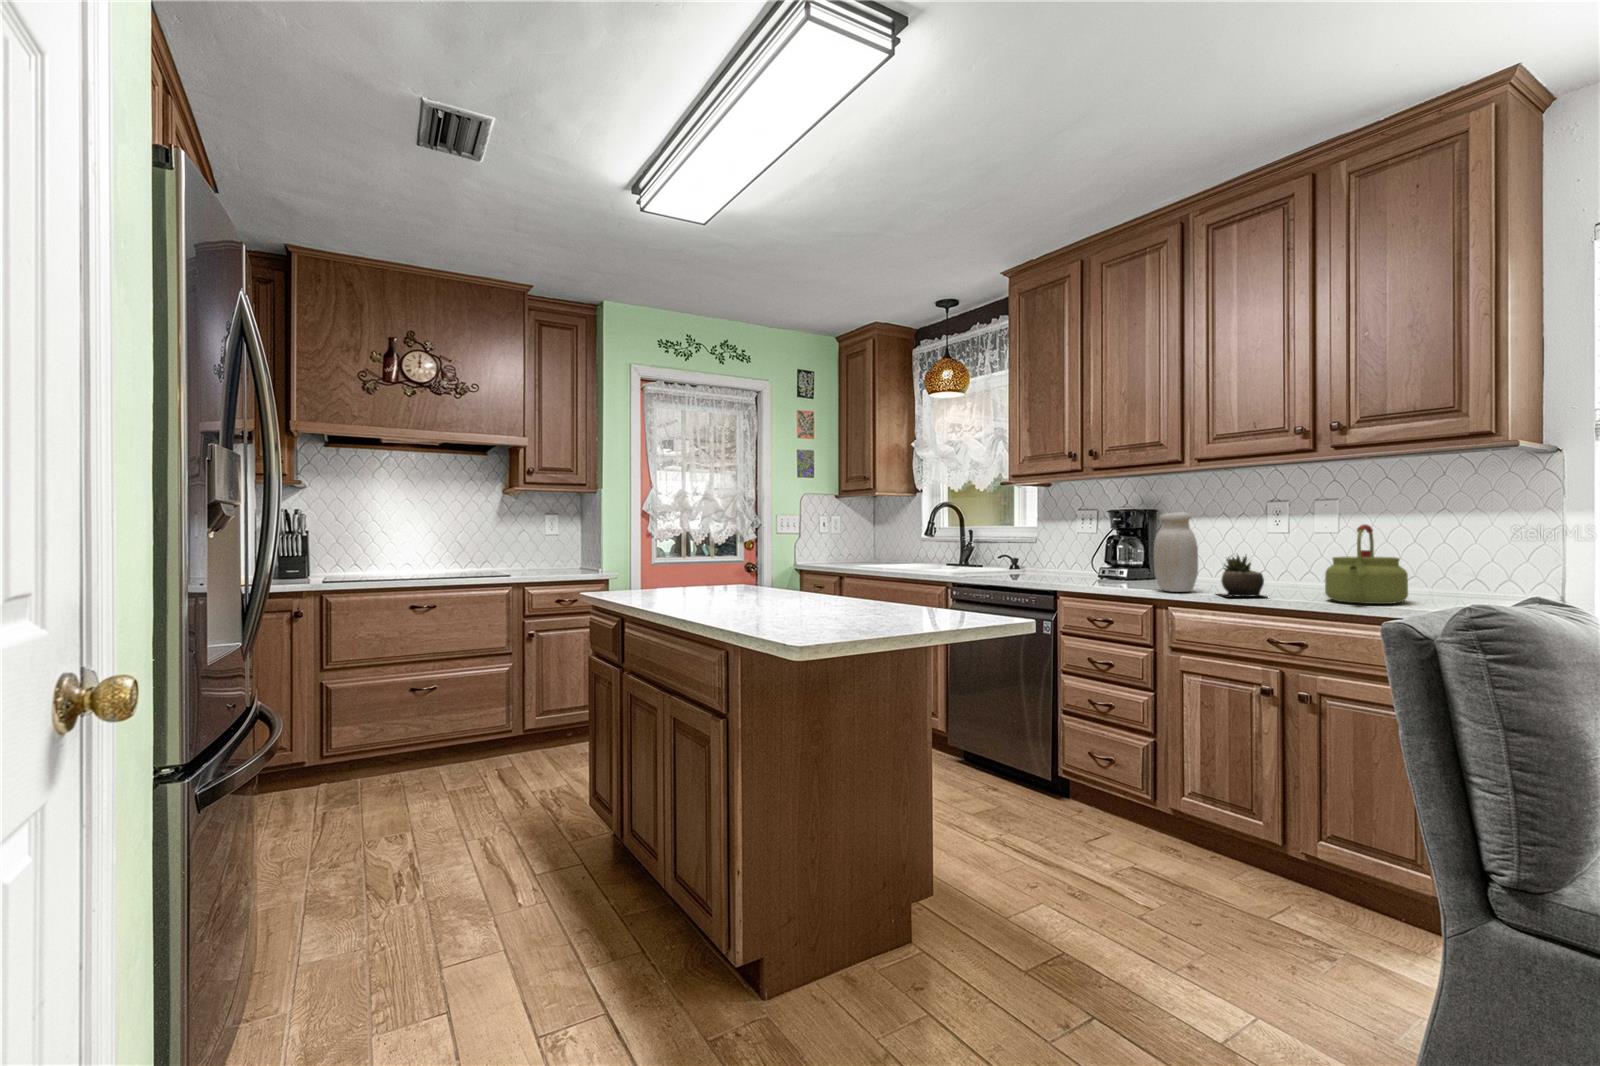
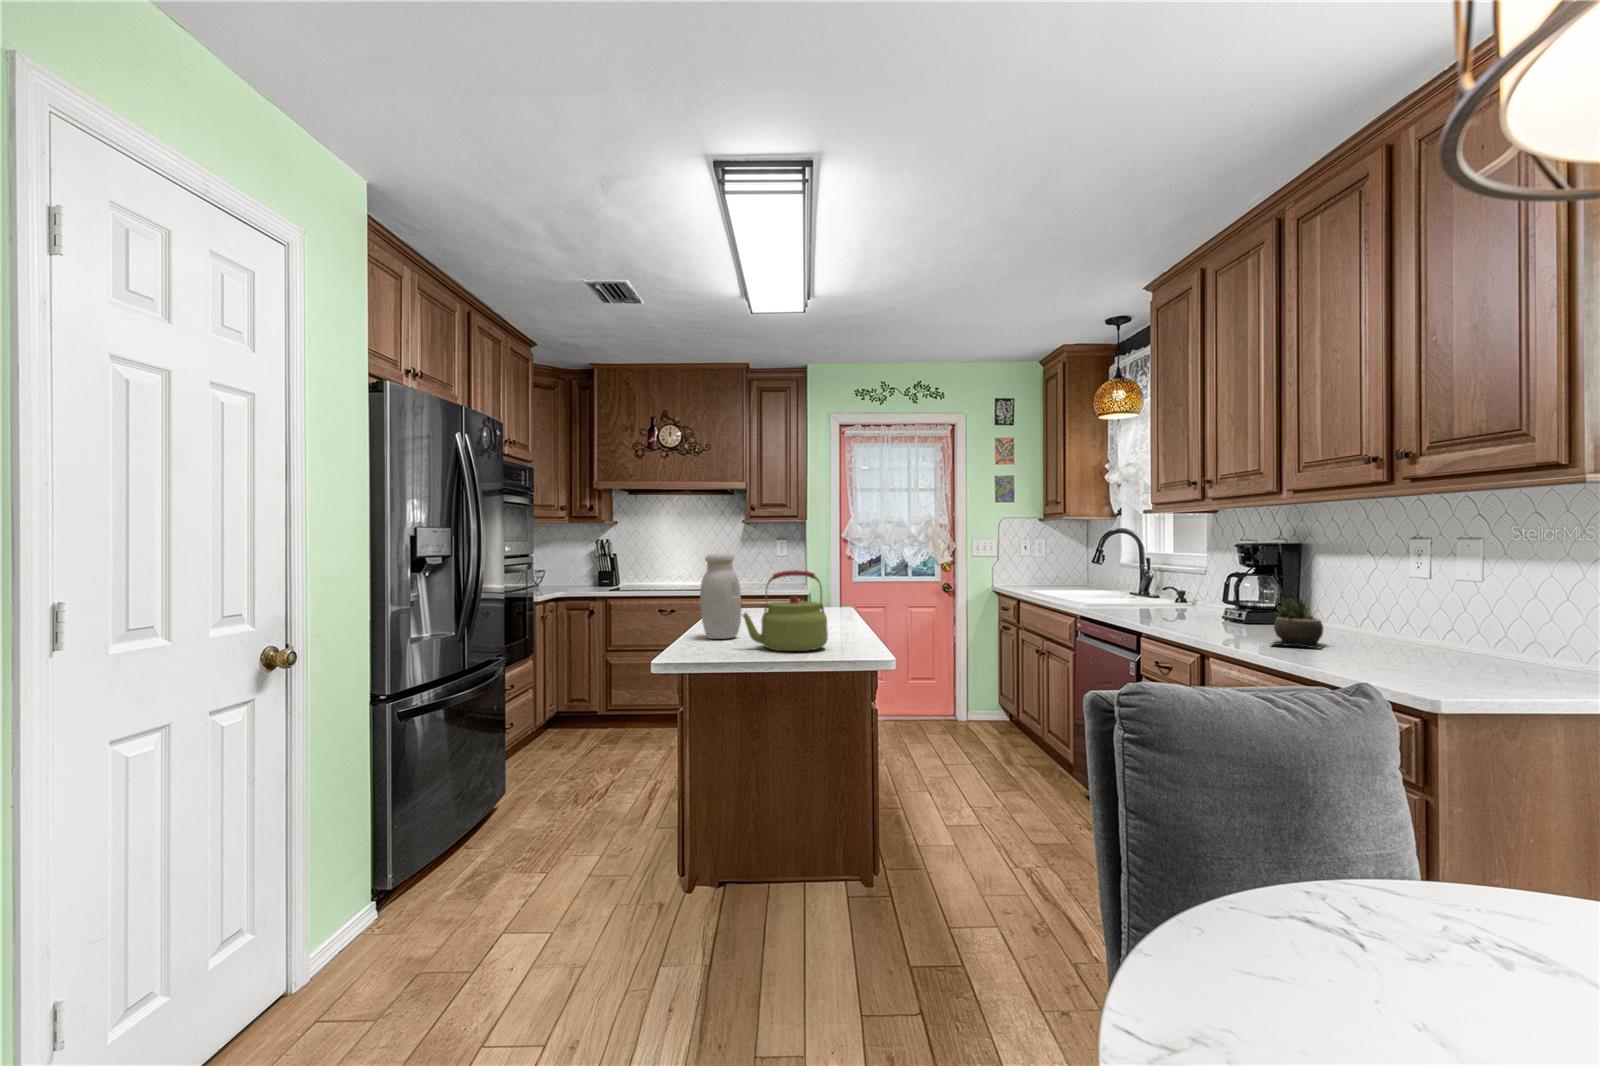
jar: present [1154,512,1198,592] -> present [700,553,742,639]
kettle: present [1325,524,1408,604] -> present [743,570,828,651]

